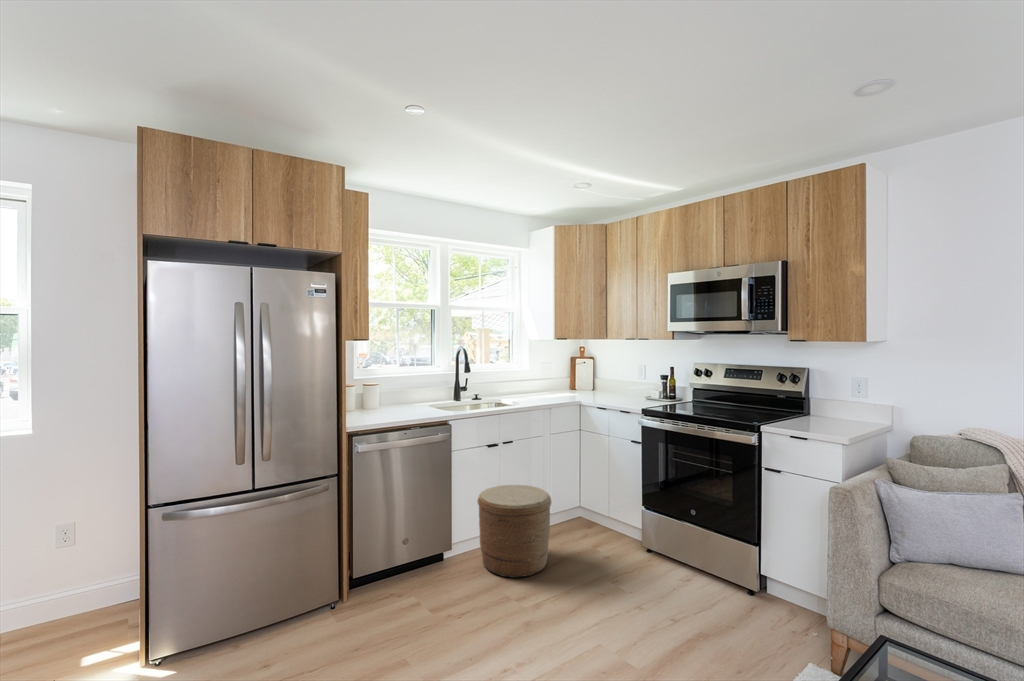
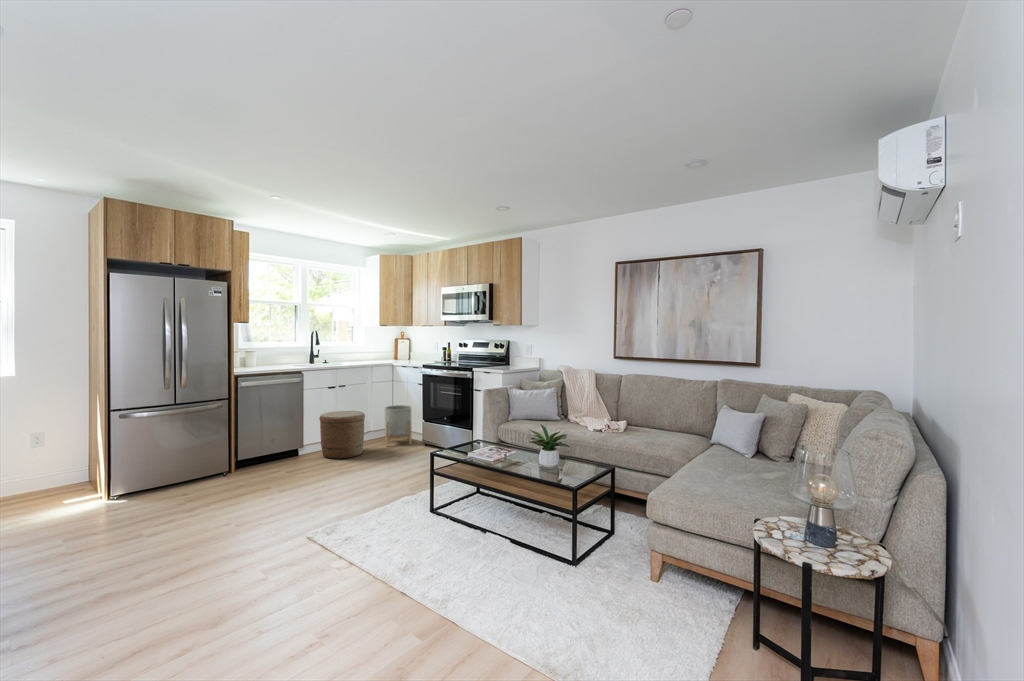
planter: none [573,472,622,547] -> present [385,405,411,446]

